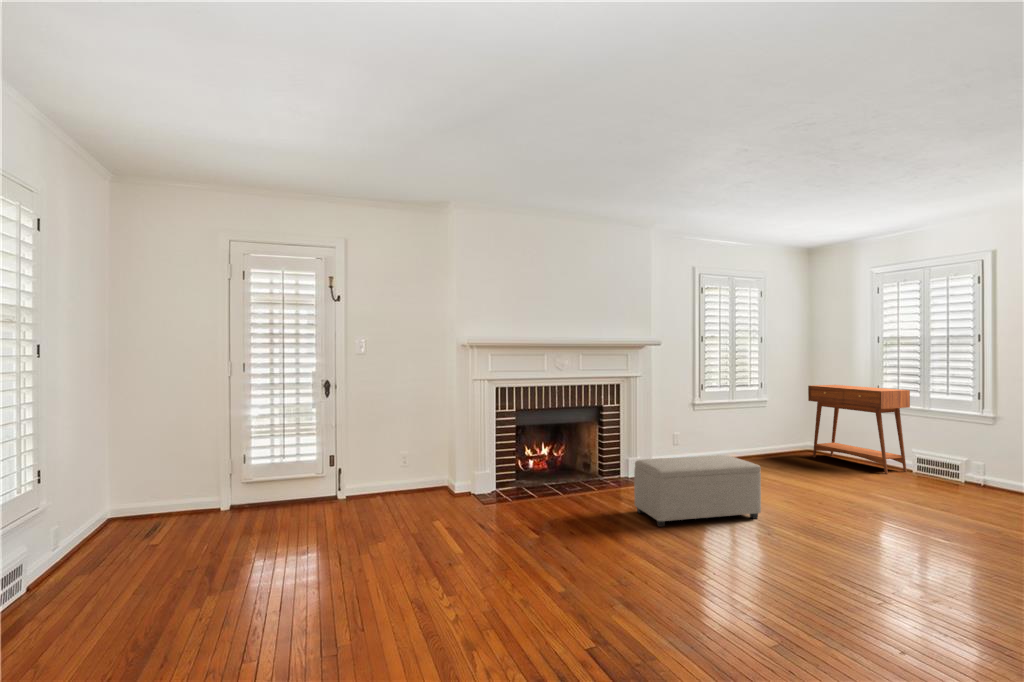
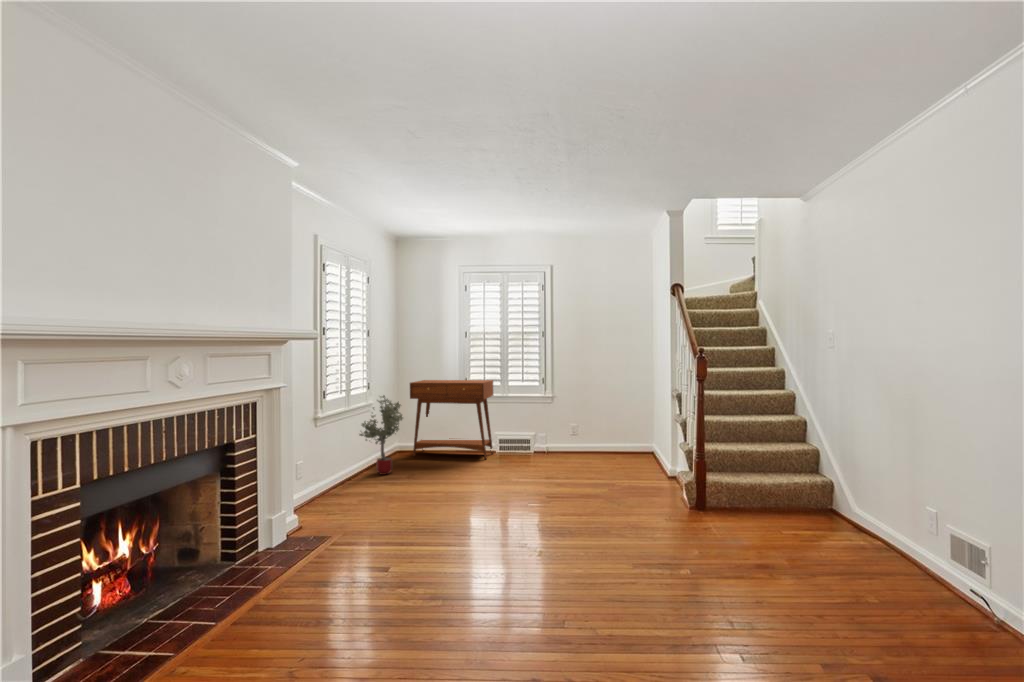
potted tree: none [739,393,788,463] -> present [360,396,403,475]
ottoman: present [634,455,761,527] -> none [366,478,495,608]

